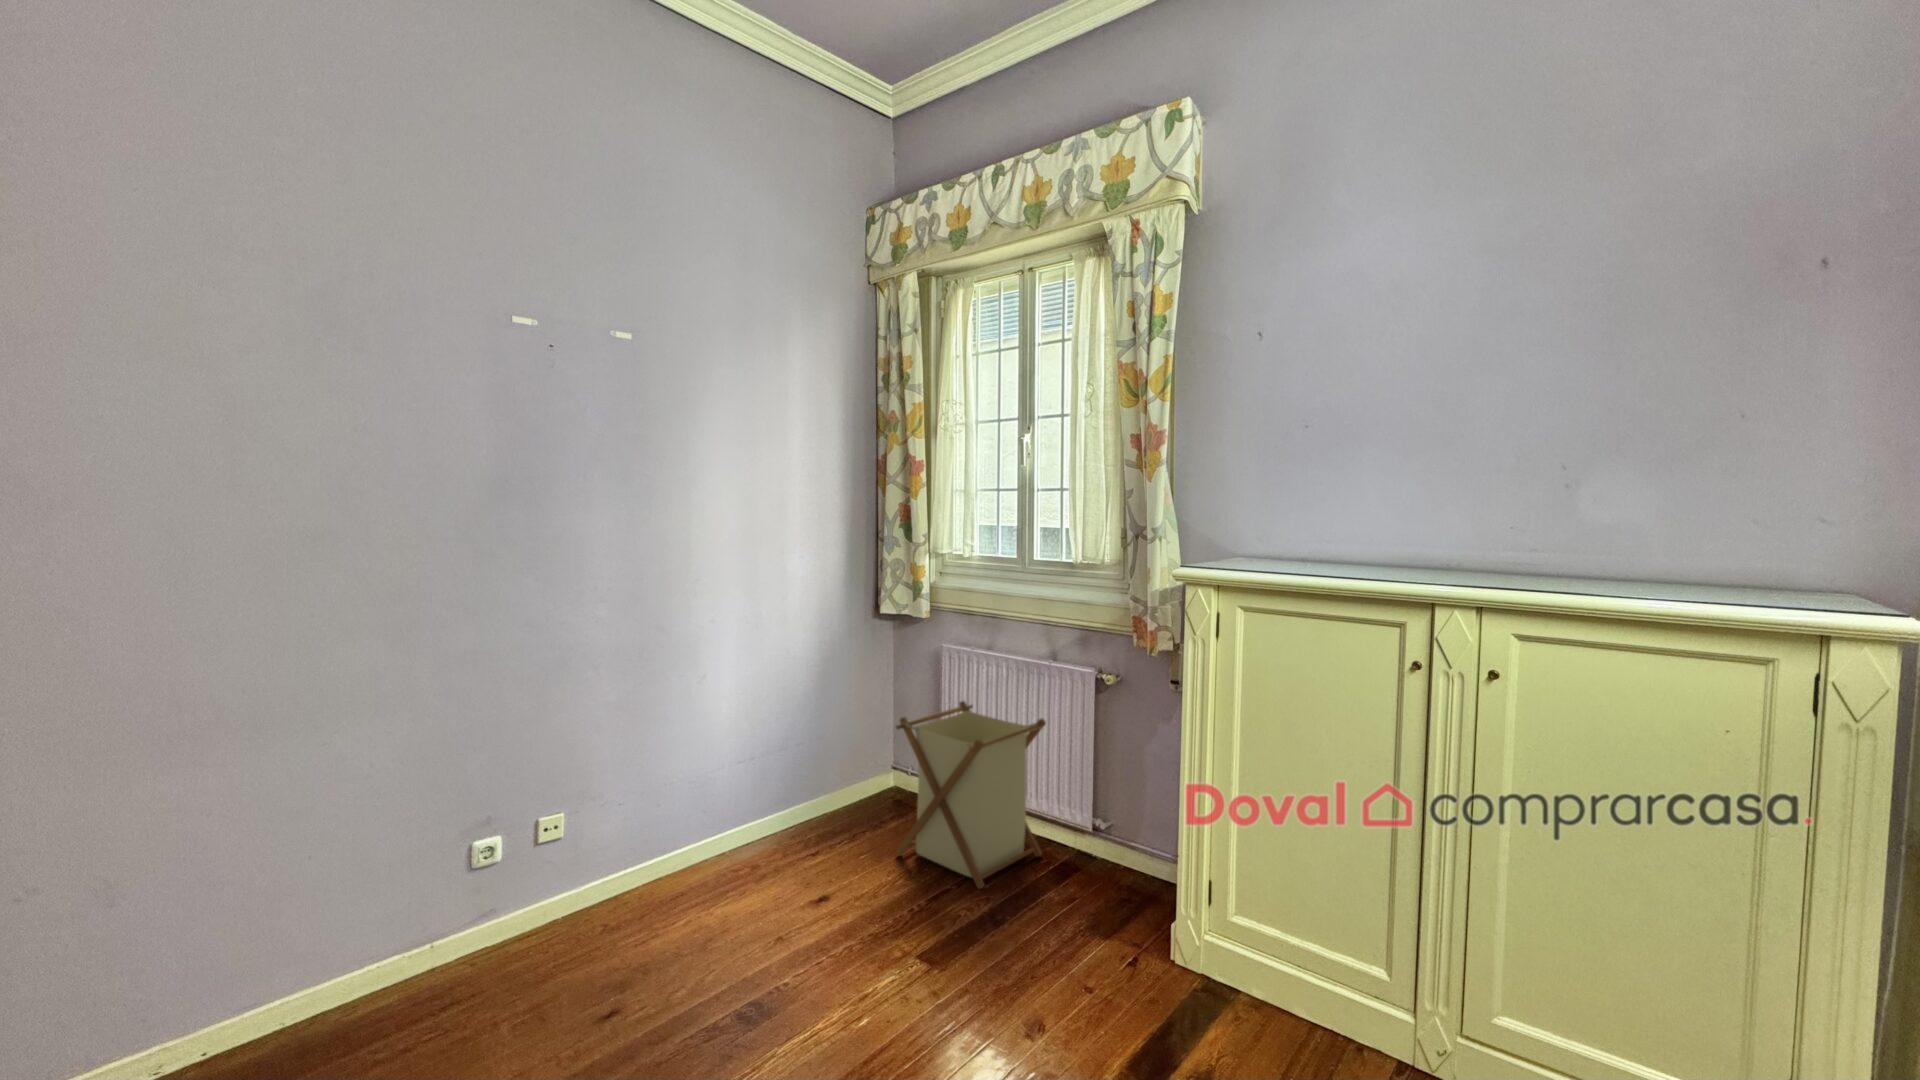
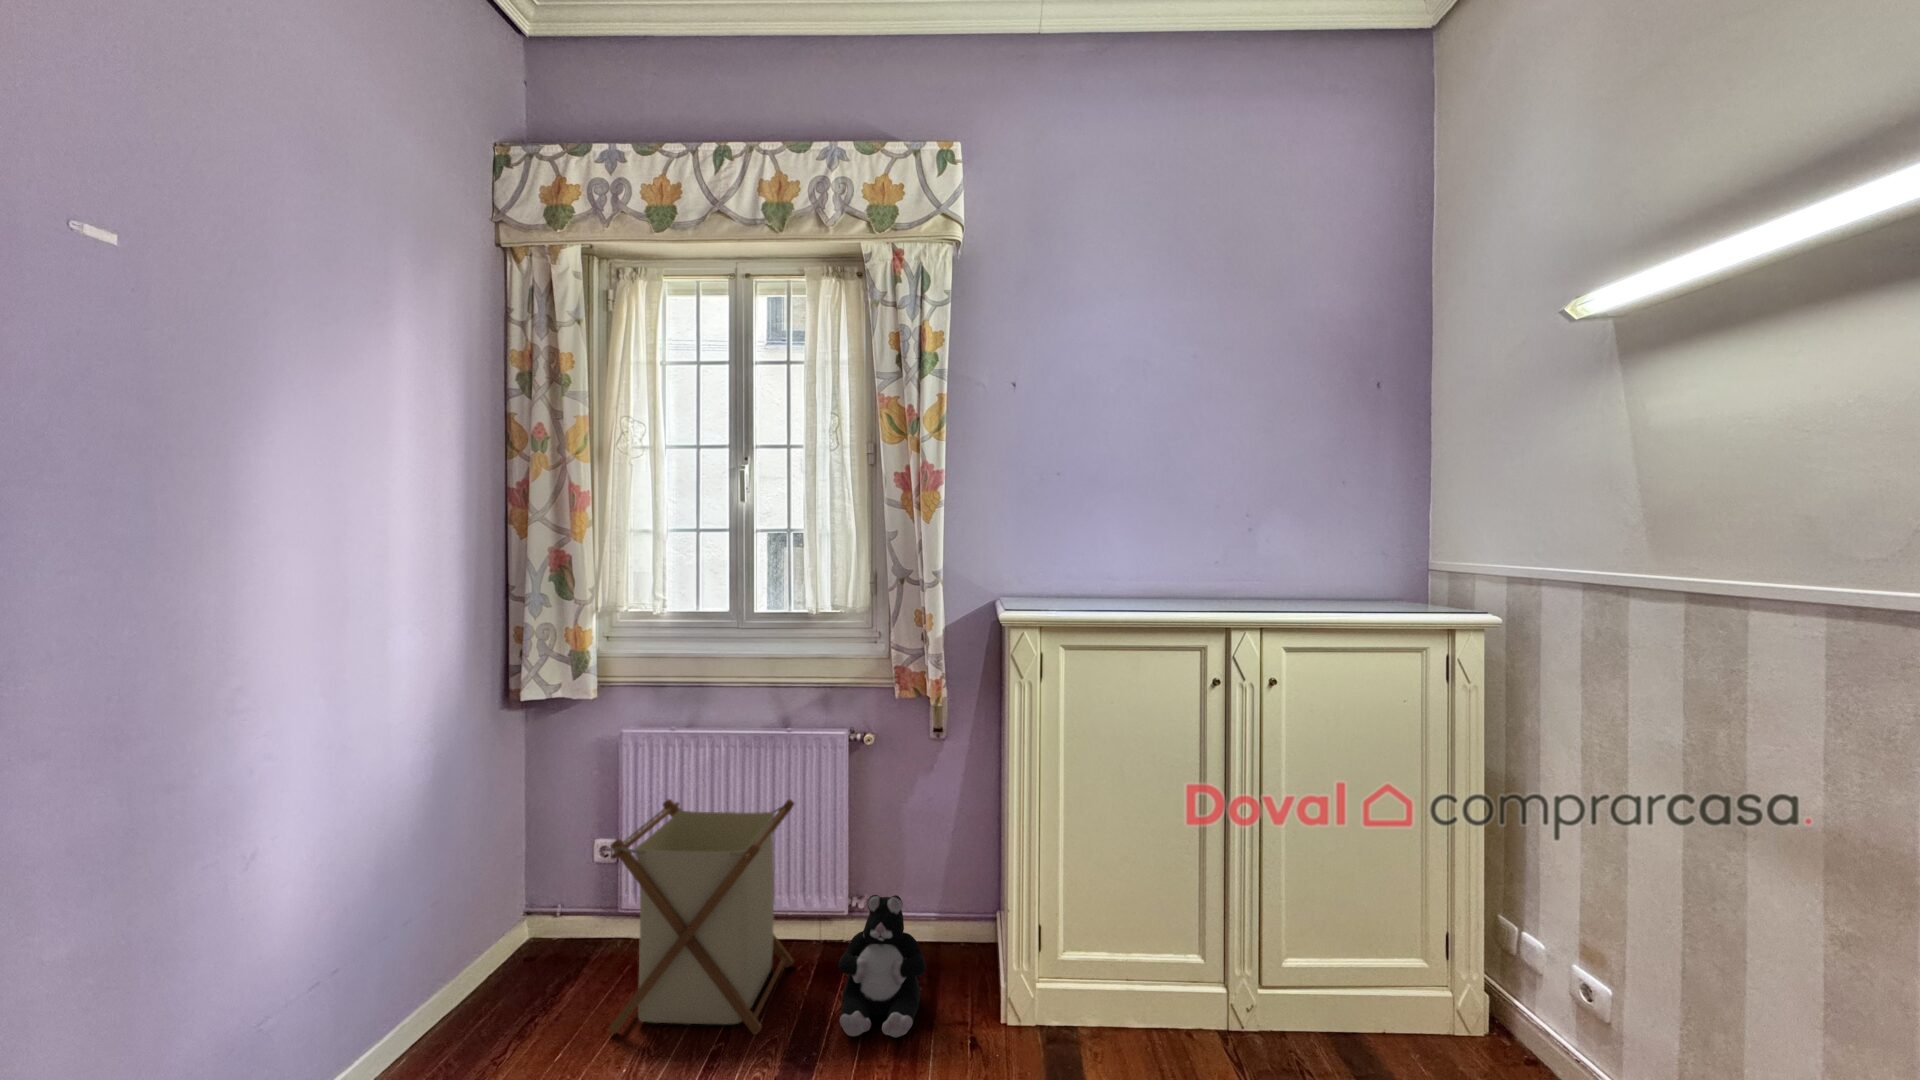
plush toy: none [1030,811,1118,931] -> present [838,895,926,1038]

